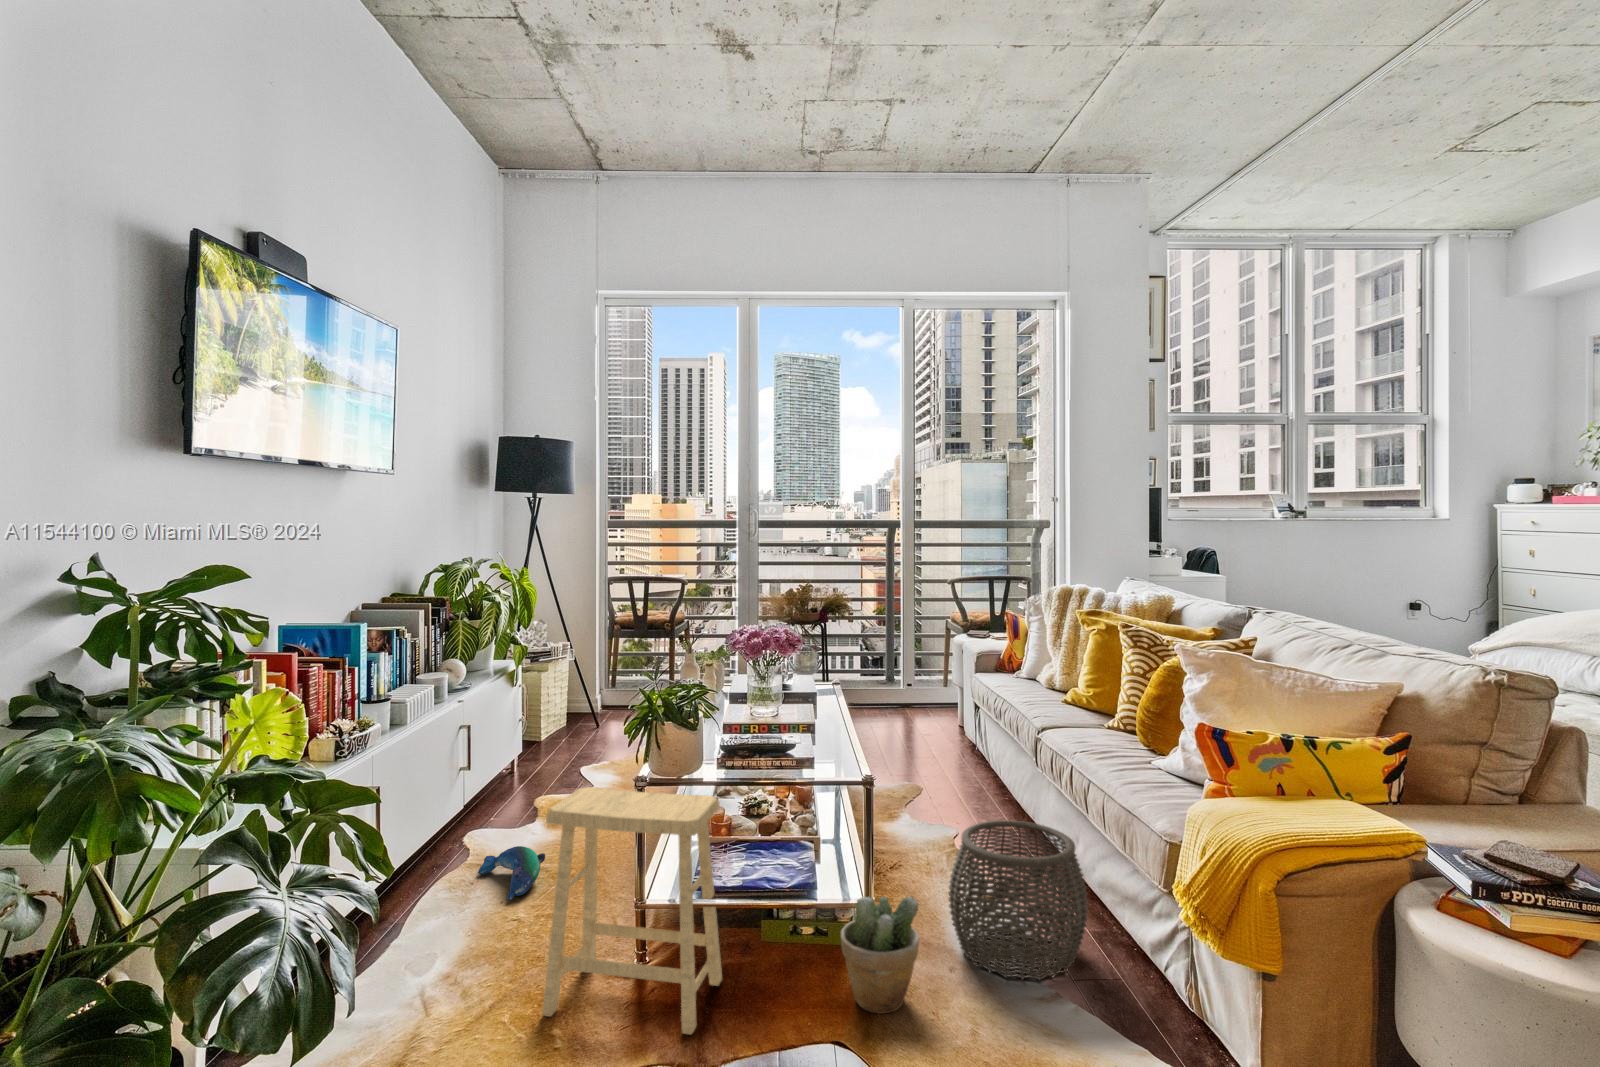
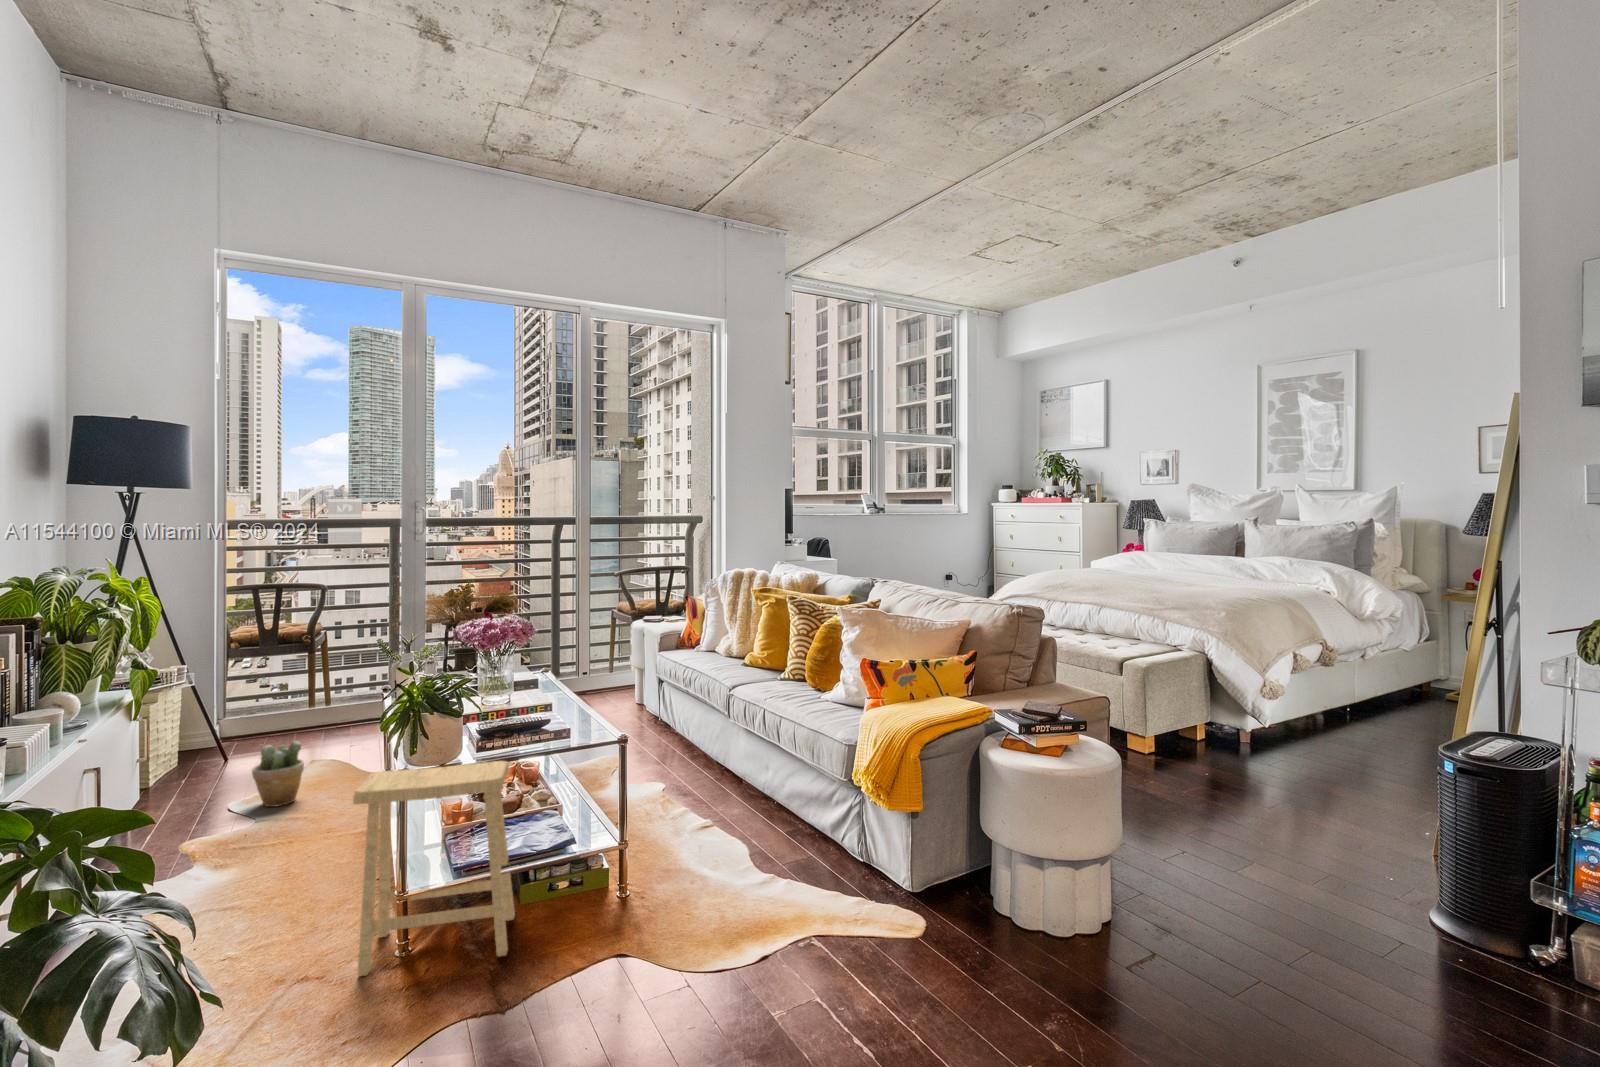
woven basket: present [948,820,1088,980] -> none [688,750,791,864]
plush toy: present [478,846,545,900] -> none [215,855,296,904]
potted plant: present [841,897,919,1014] -> present [252,741,304,807]

